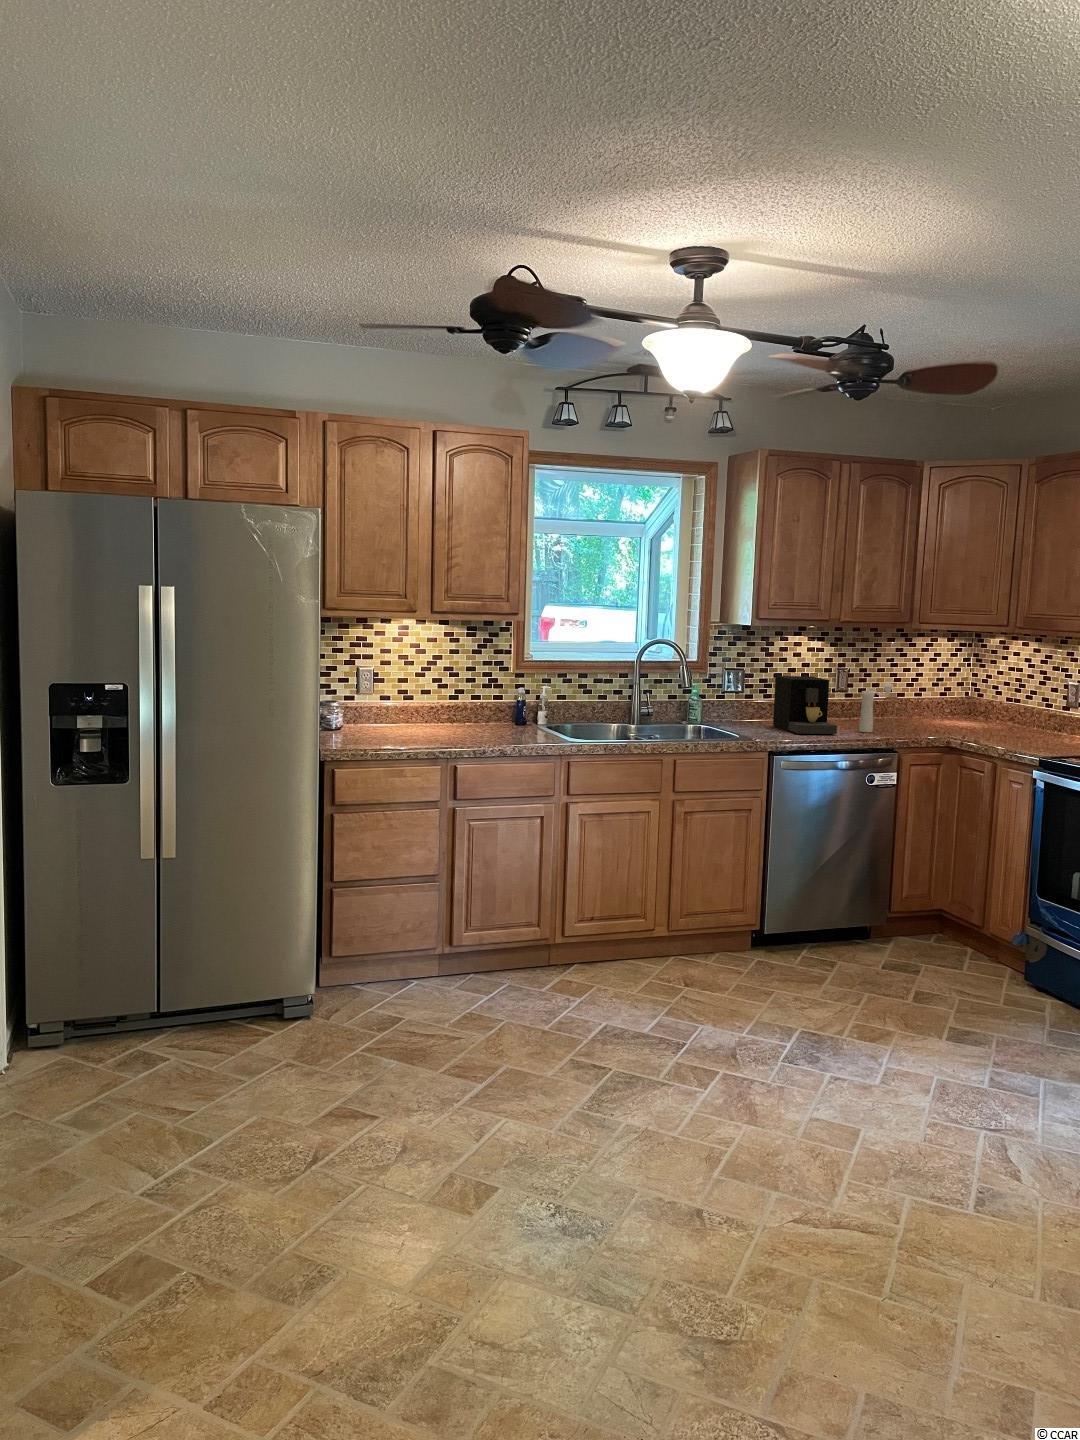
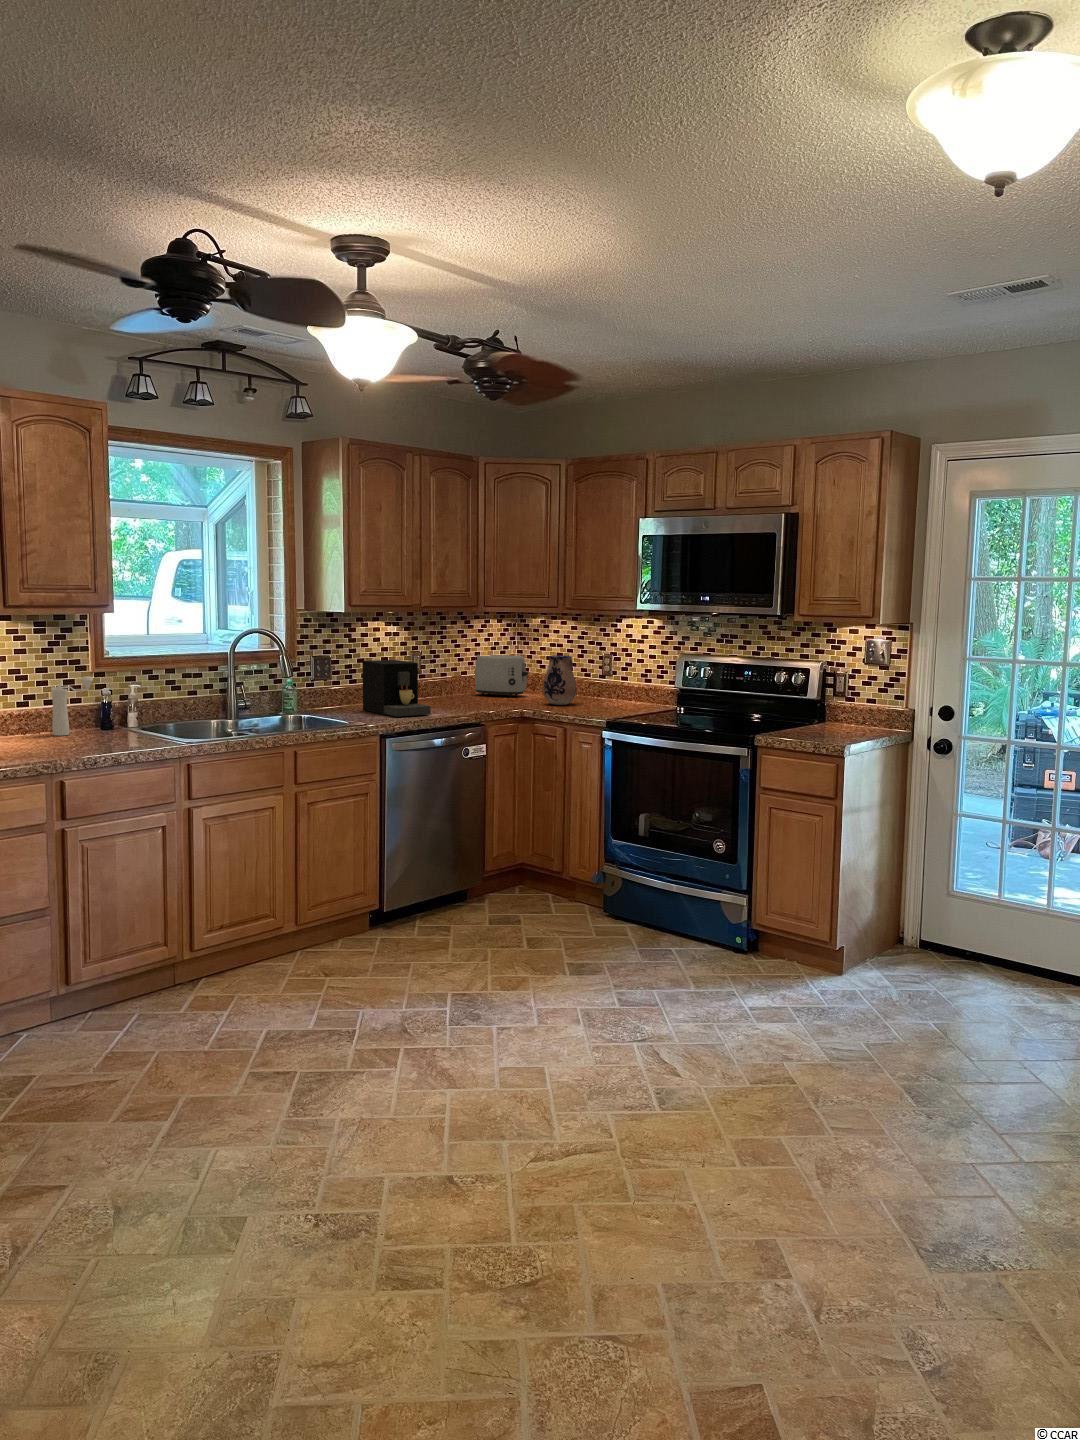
toaster: none [912,677,975,724] -> present [473,655,529,697]
ceramic pitcher: none [981,679,1023,735] -> present [543,655,576,705]
pepper mill: present [859,683,893,732] -> present [51,676,93,736]

